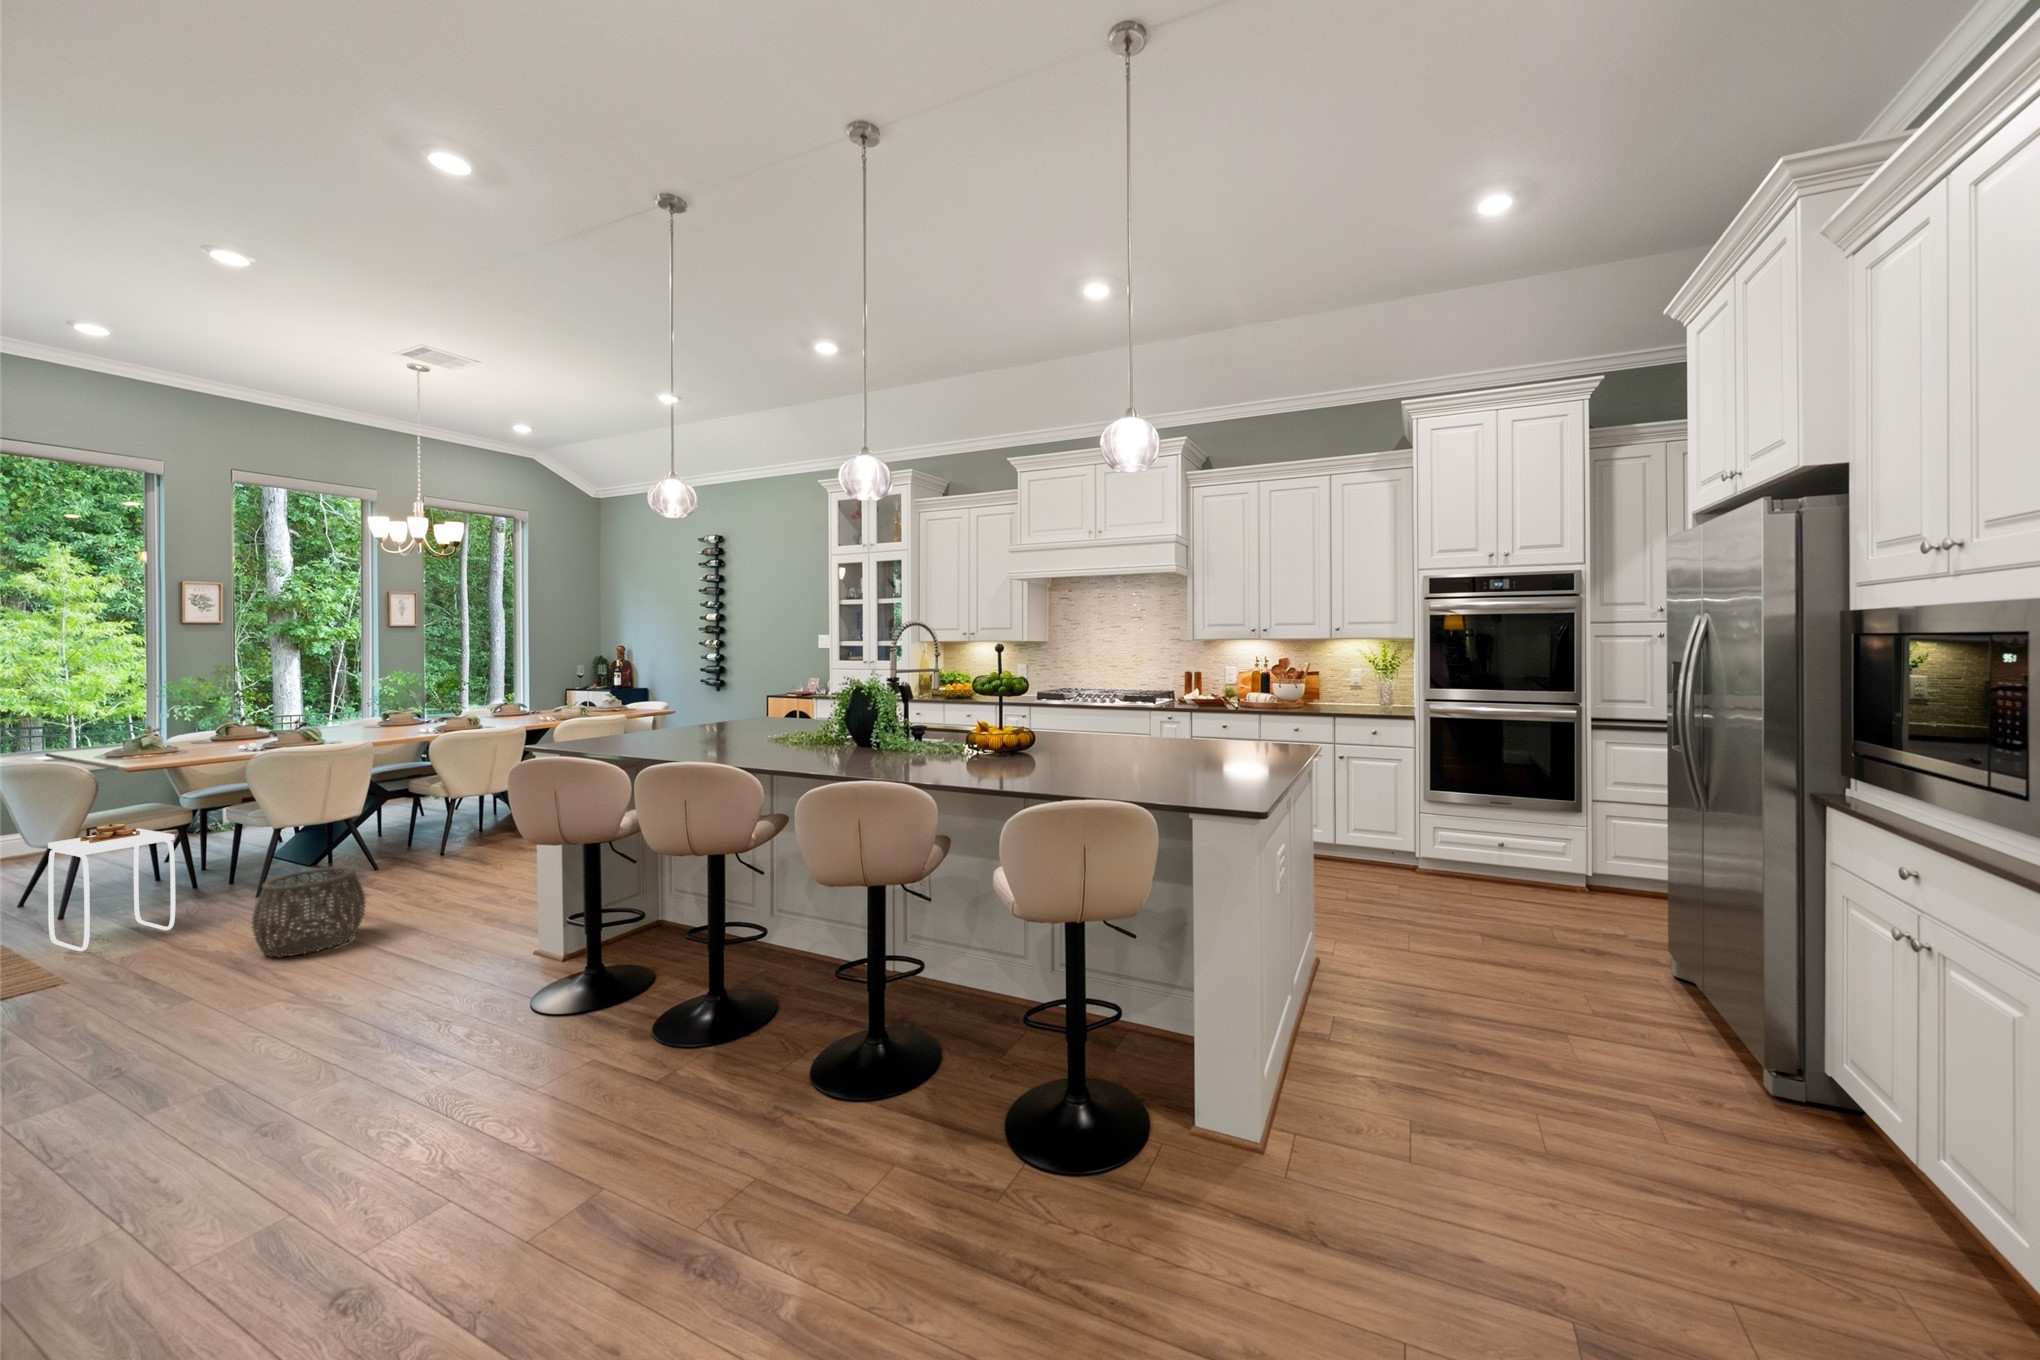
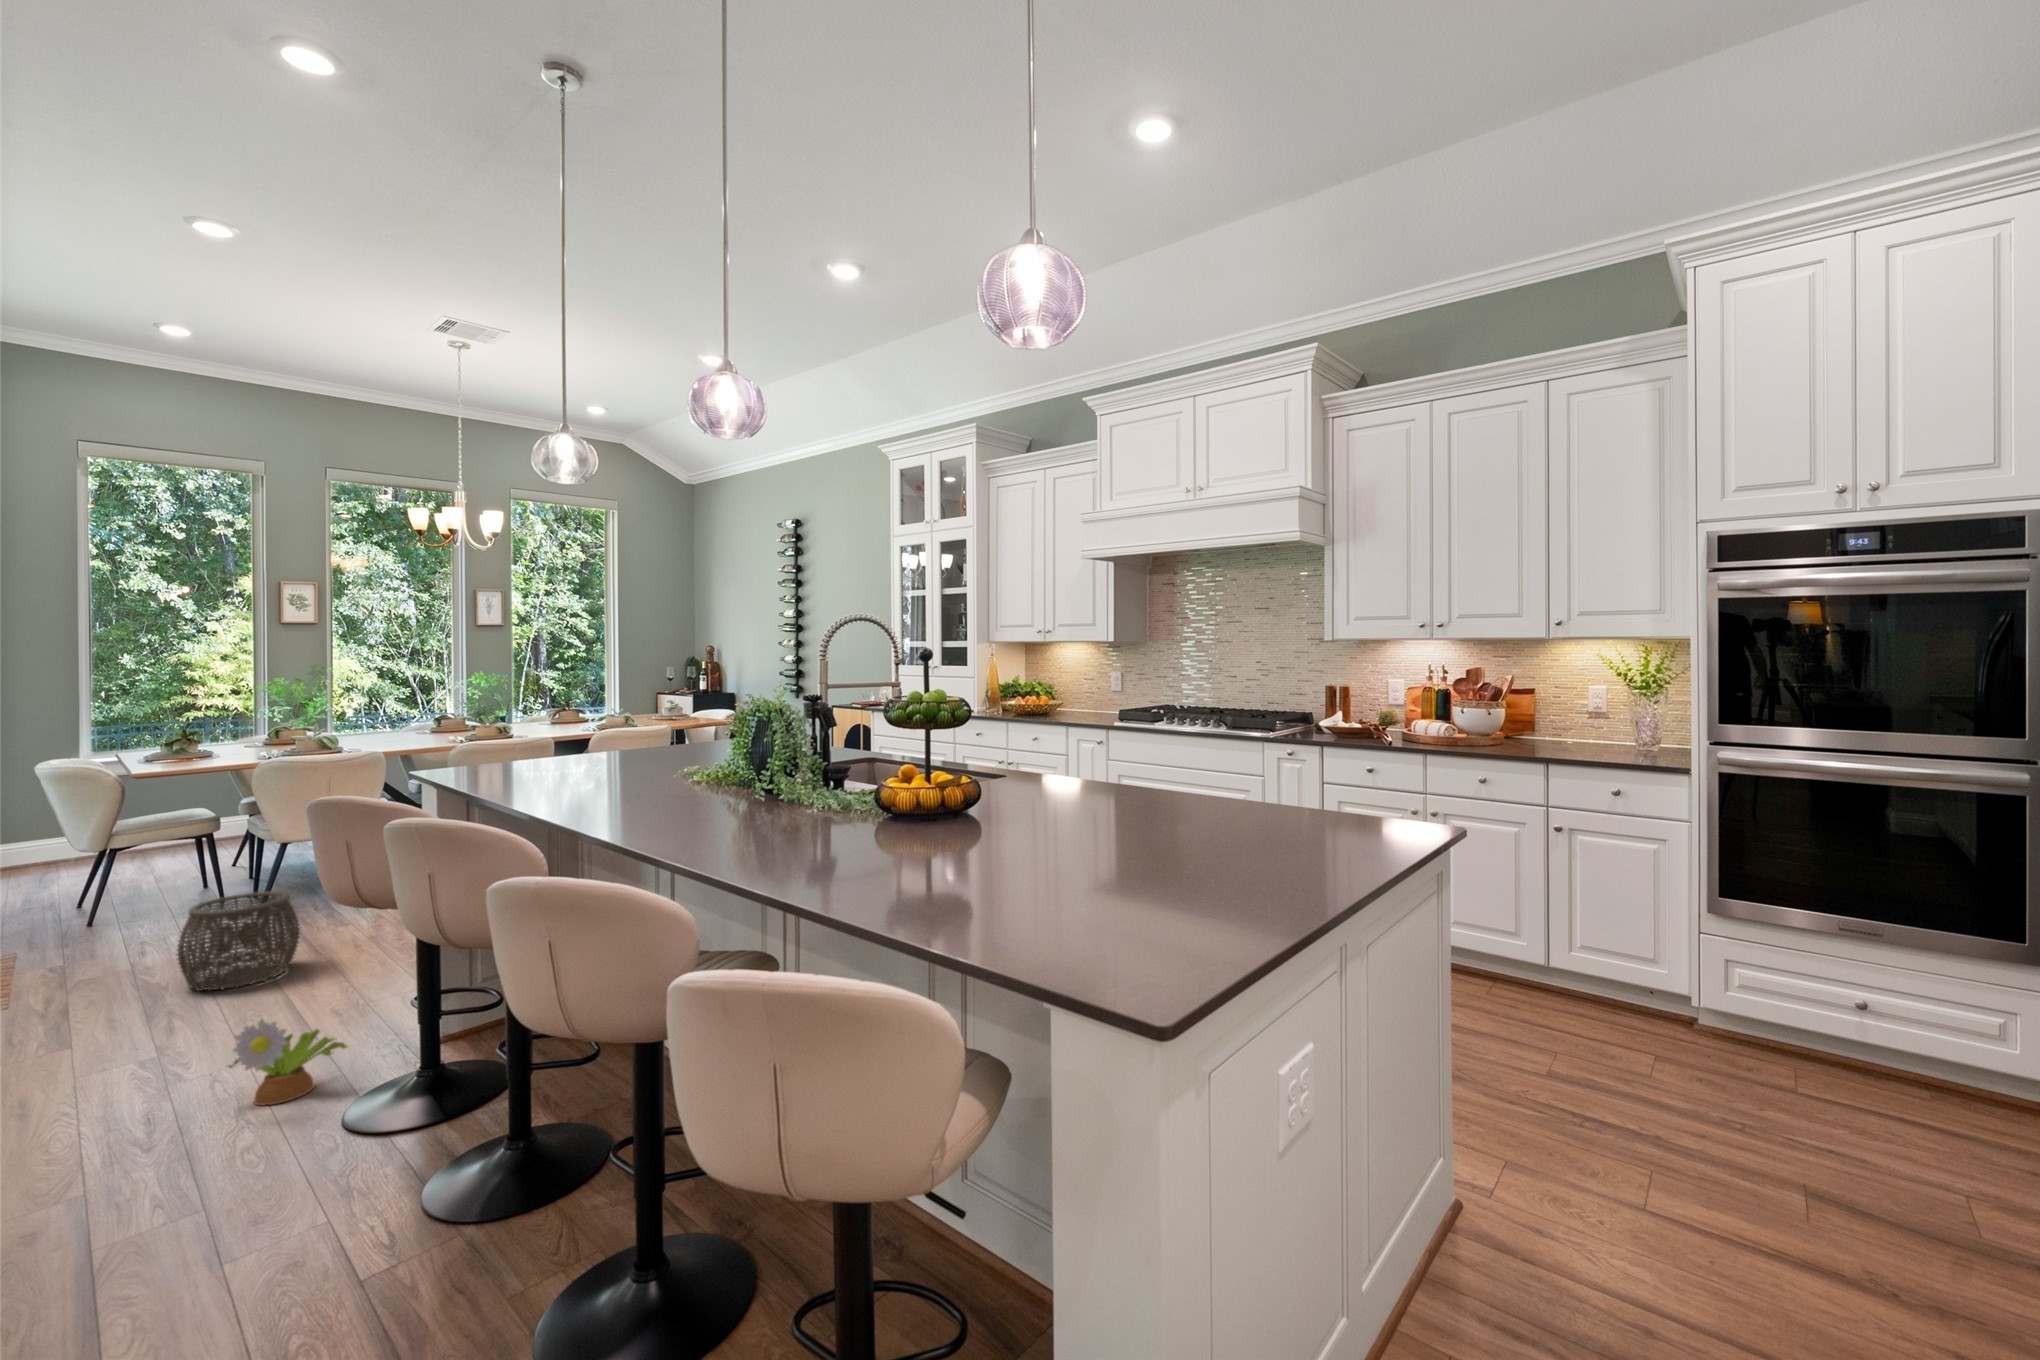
side table: present [48,824,175,951] -> none [54,829,156,961]
decorative plant: none [420,950,521,1021] -> present [228,1019,347,1105]

